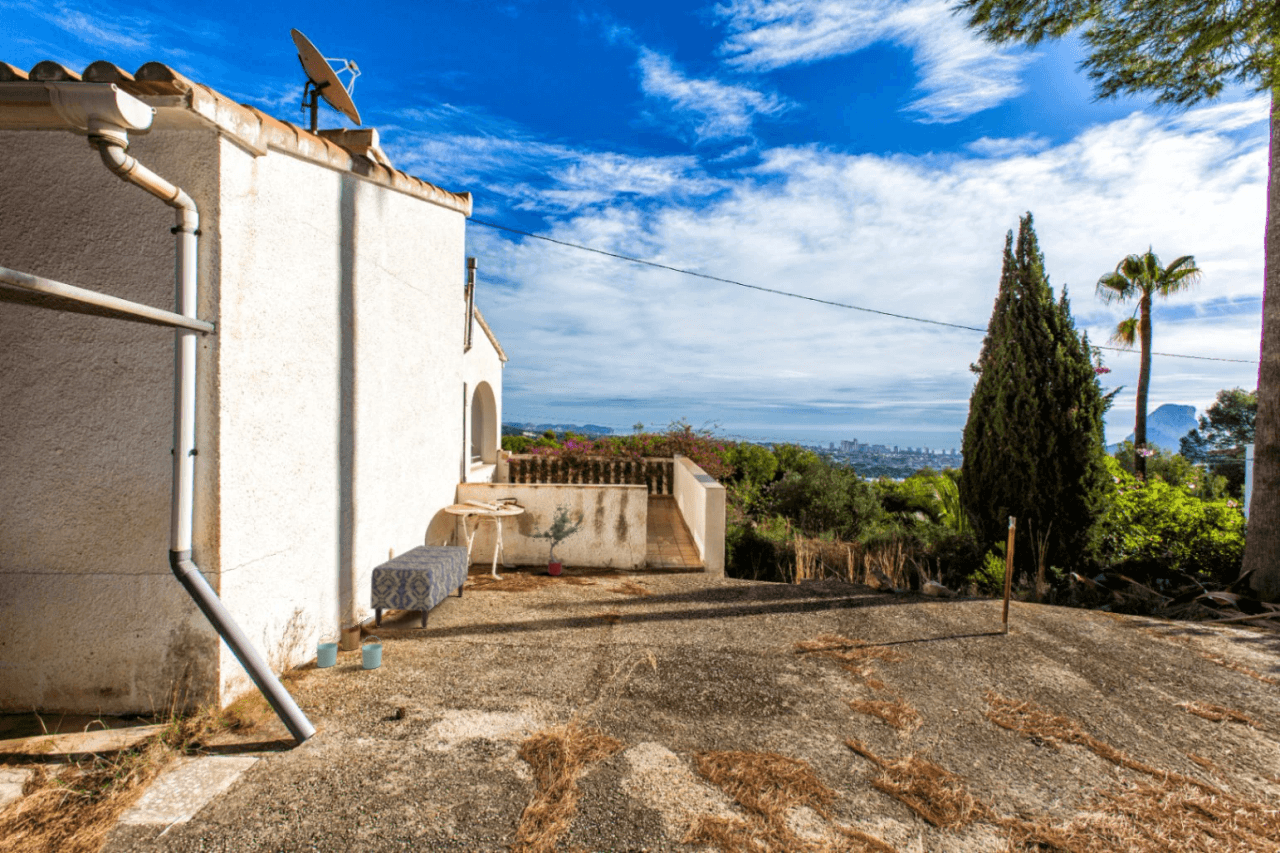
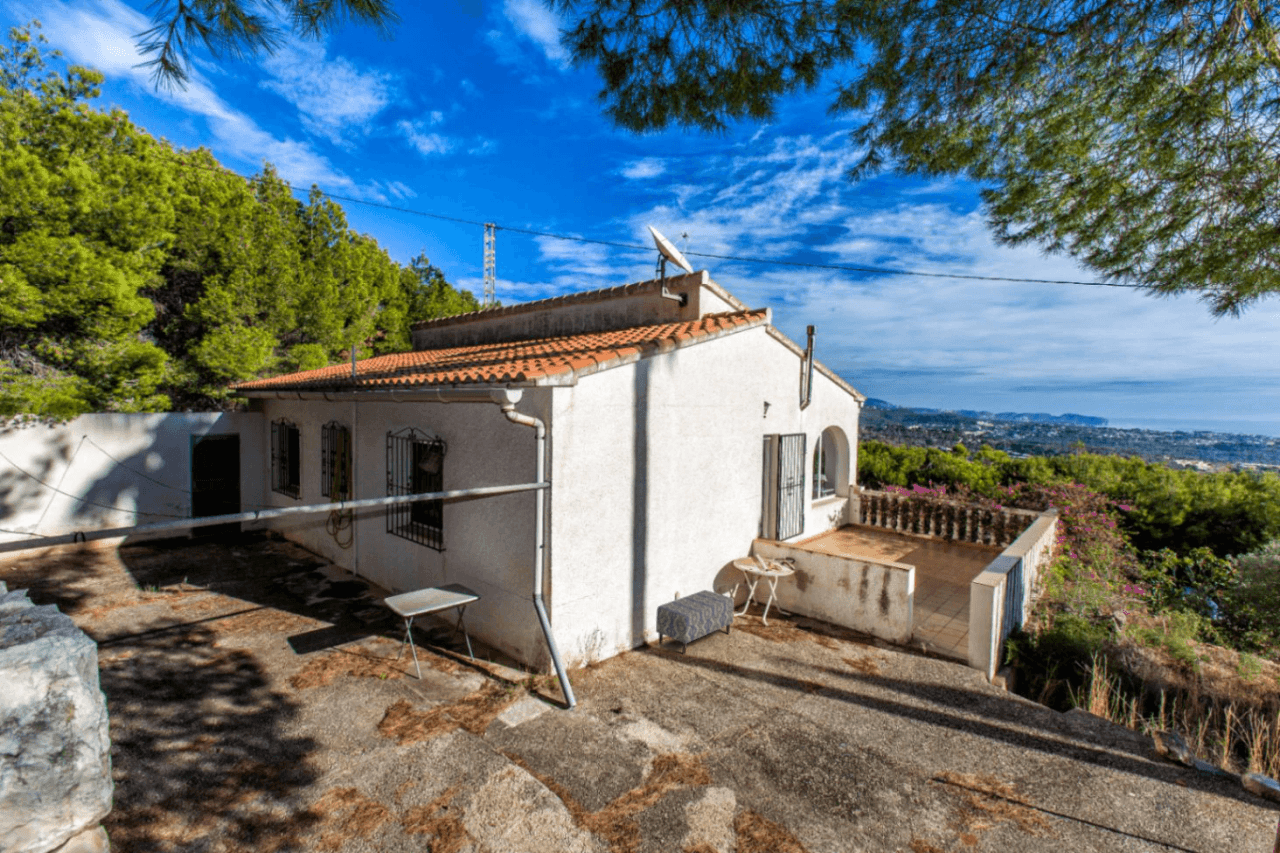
potted tree: present [528,504,584,576] -> none [796,573,842,633]
bucket: present [317,627,382,669] -> none [611,639,641,675]

